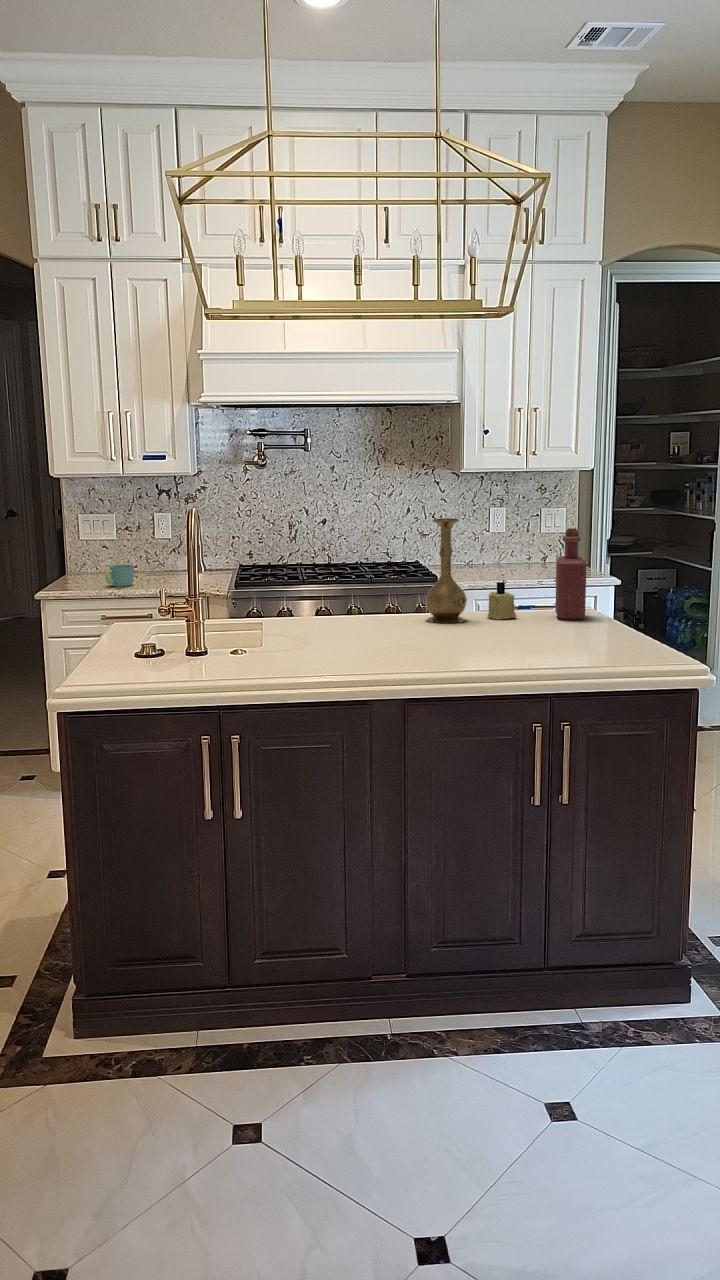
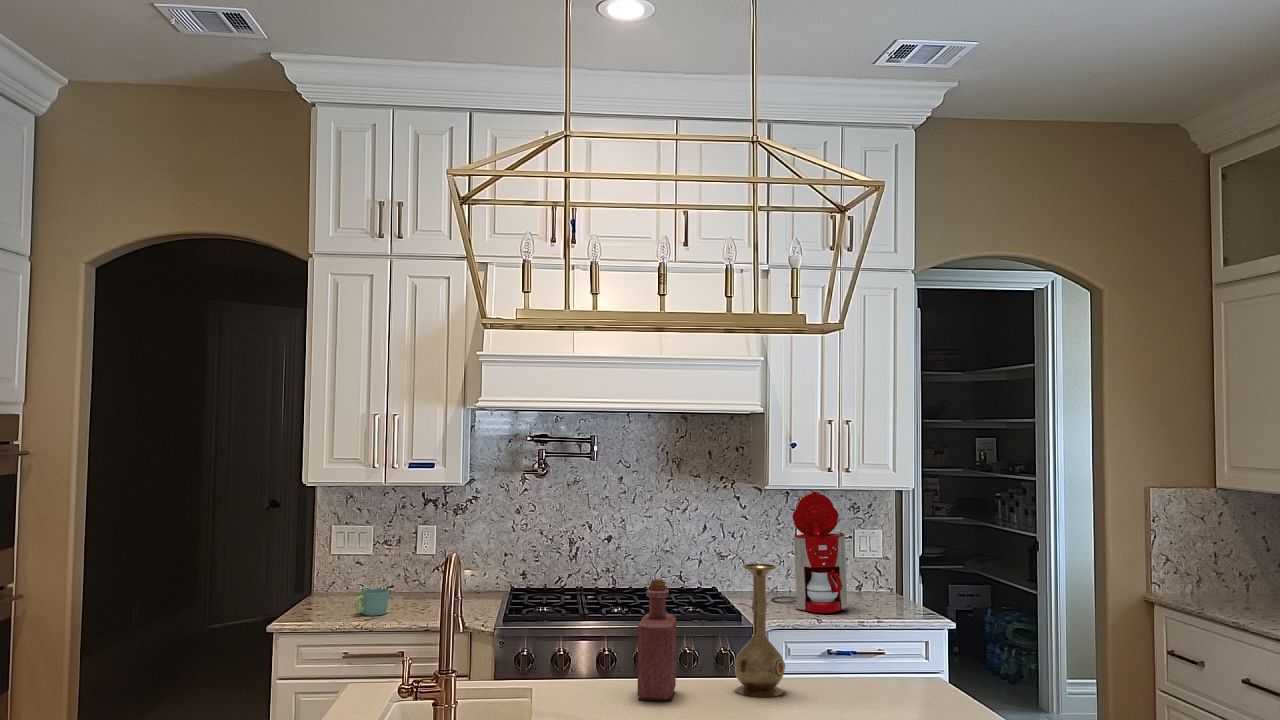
coffee maker: none [466,472,532,576] -> present [771,492,848,613]
bottle: present [555,528,586,620] -> present [637,579,676,701]
candle: present [487,582,516,620] -> none [810,643,846,692]

